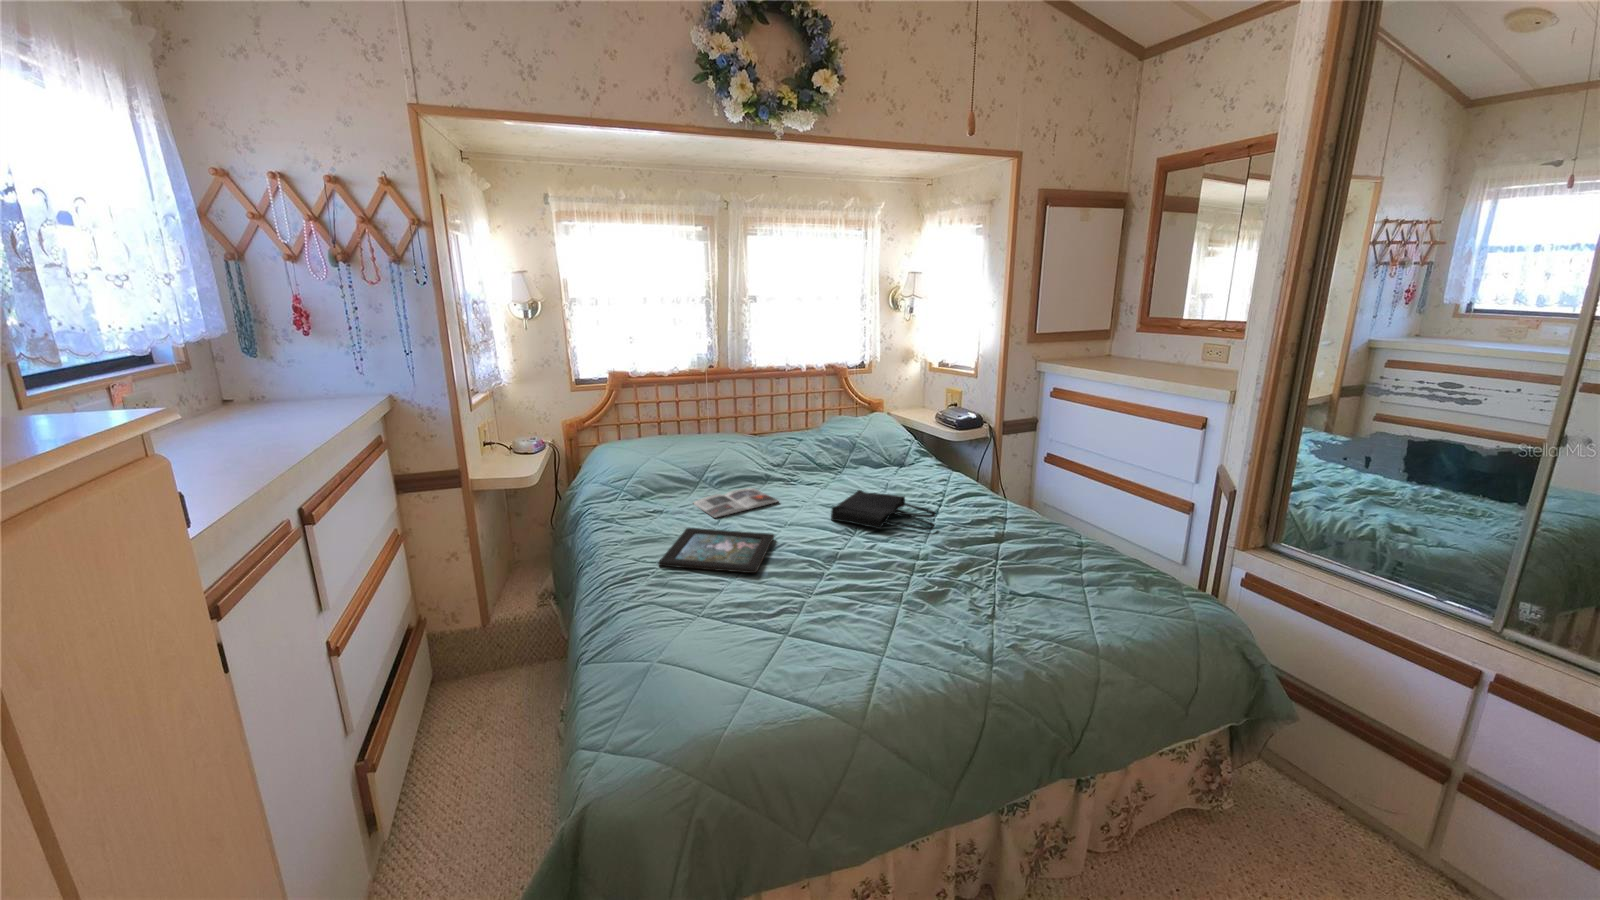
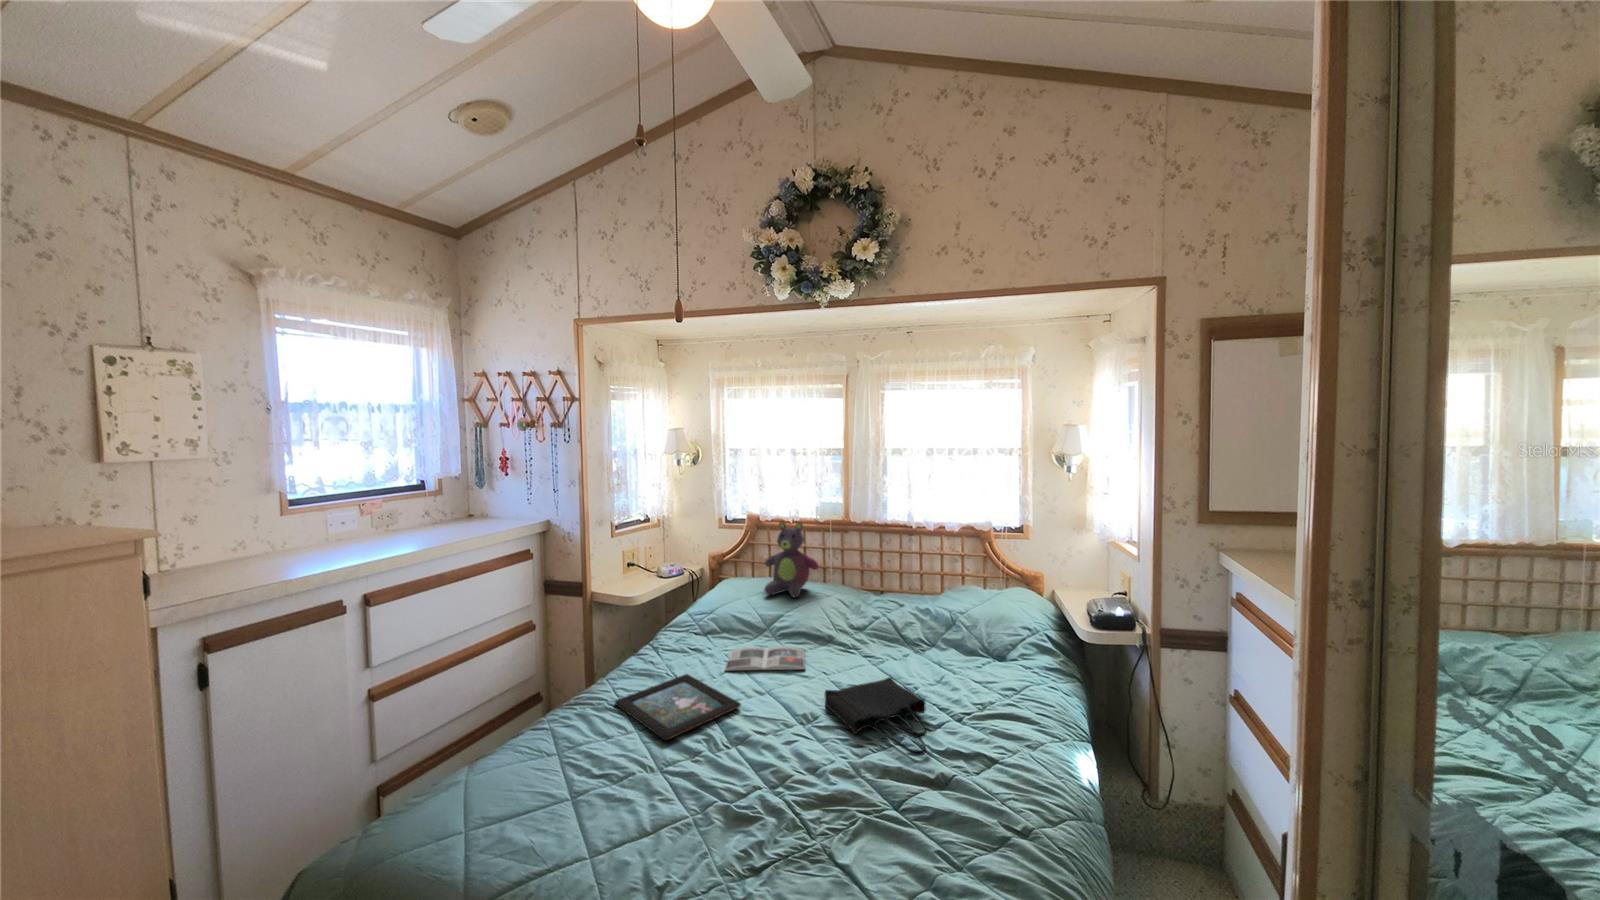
stuffed bear: none [661,373,719,450] -> present [764,522,819,597]

